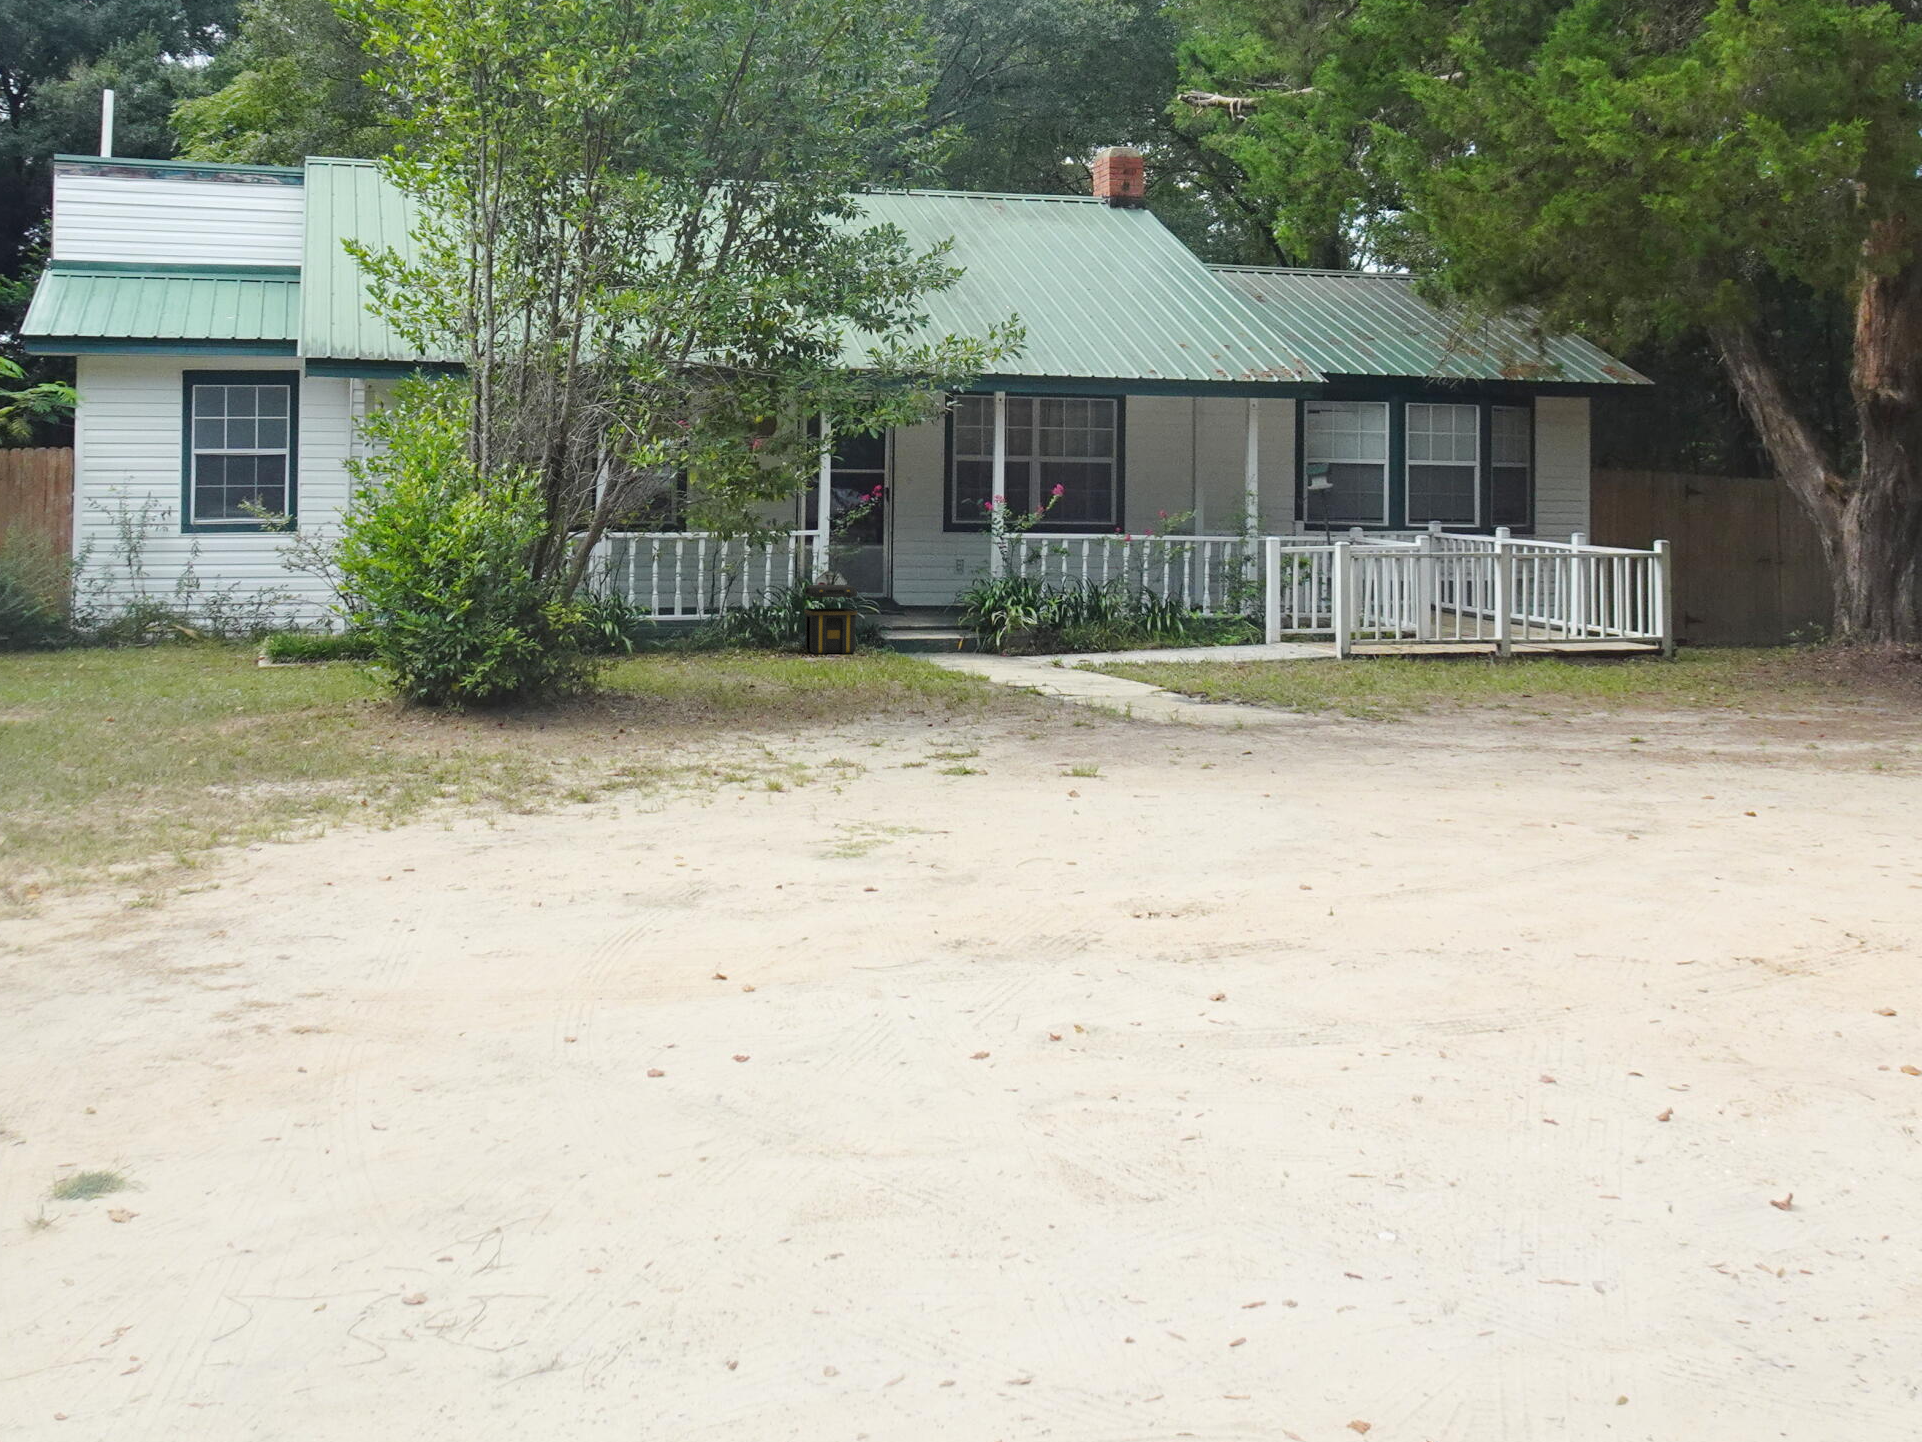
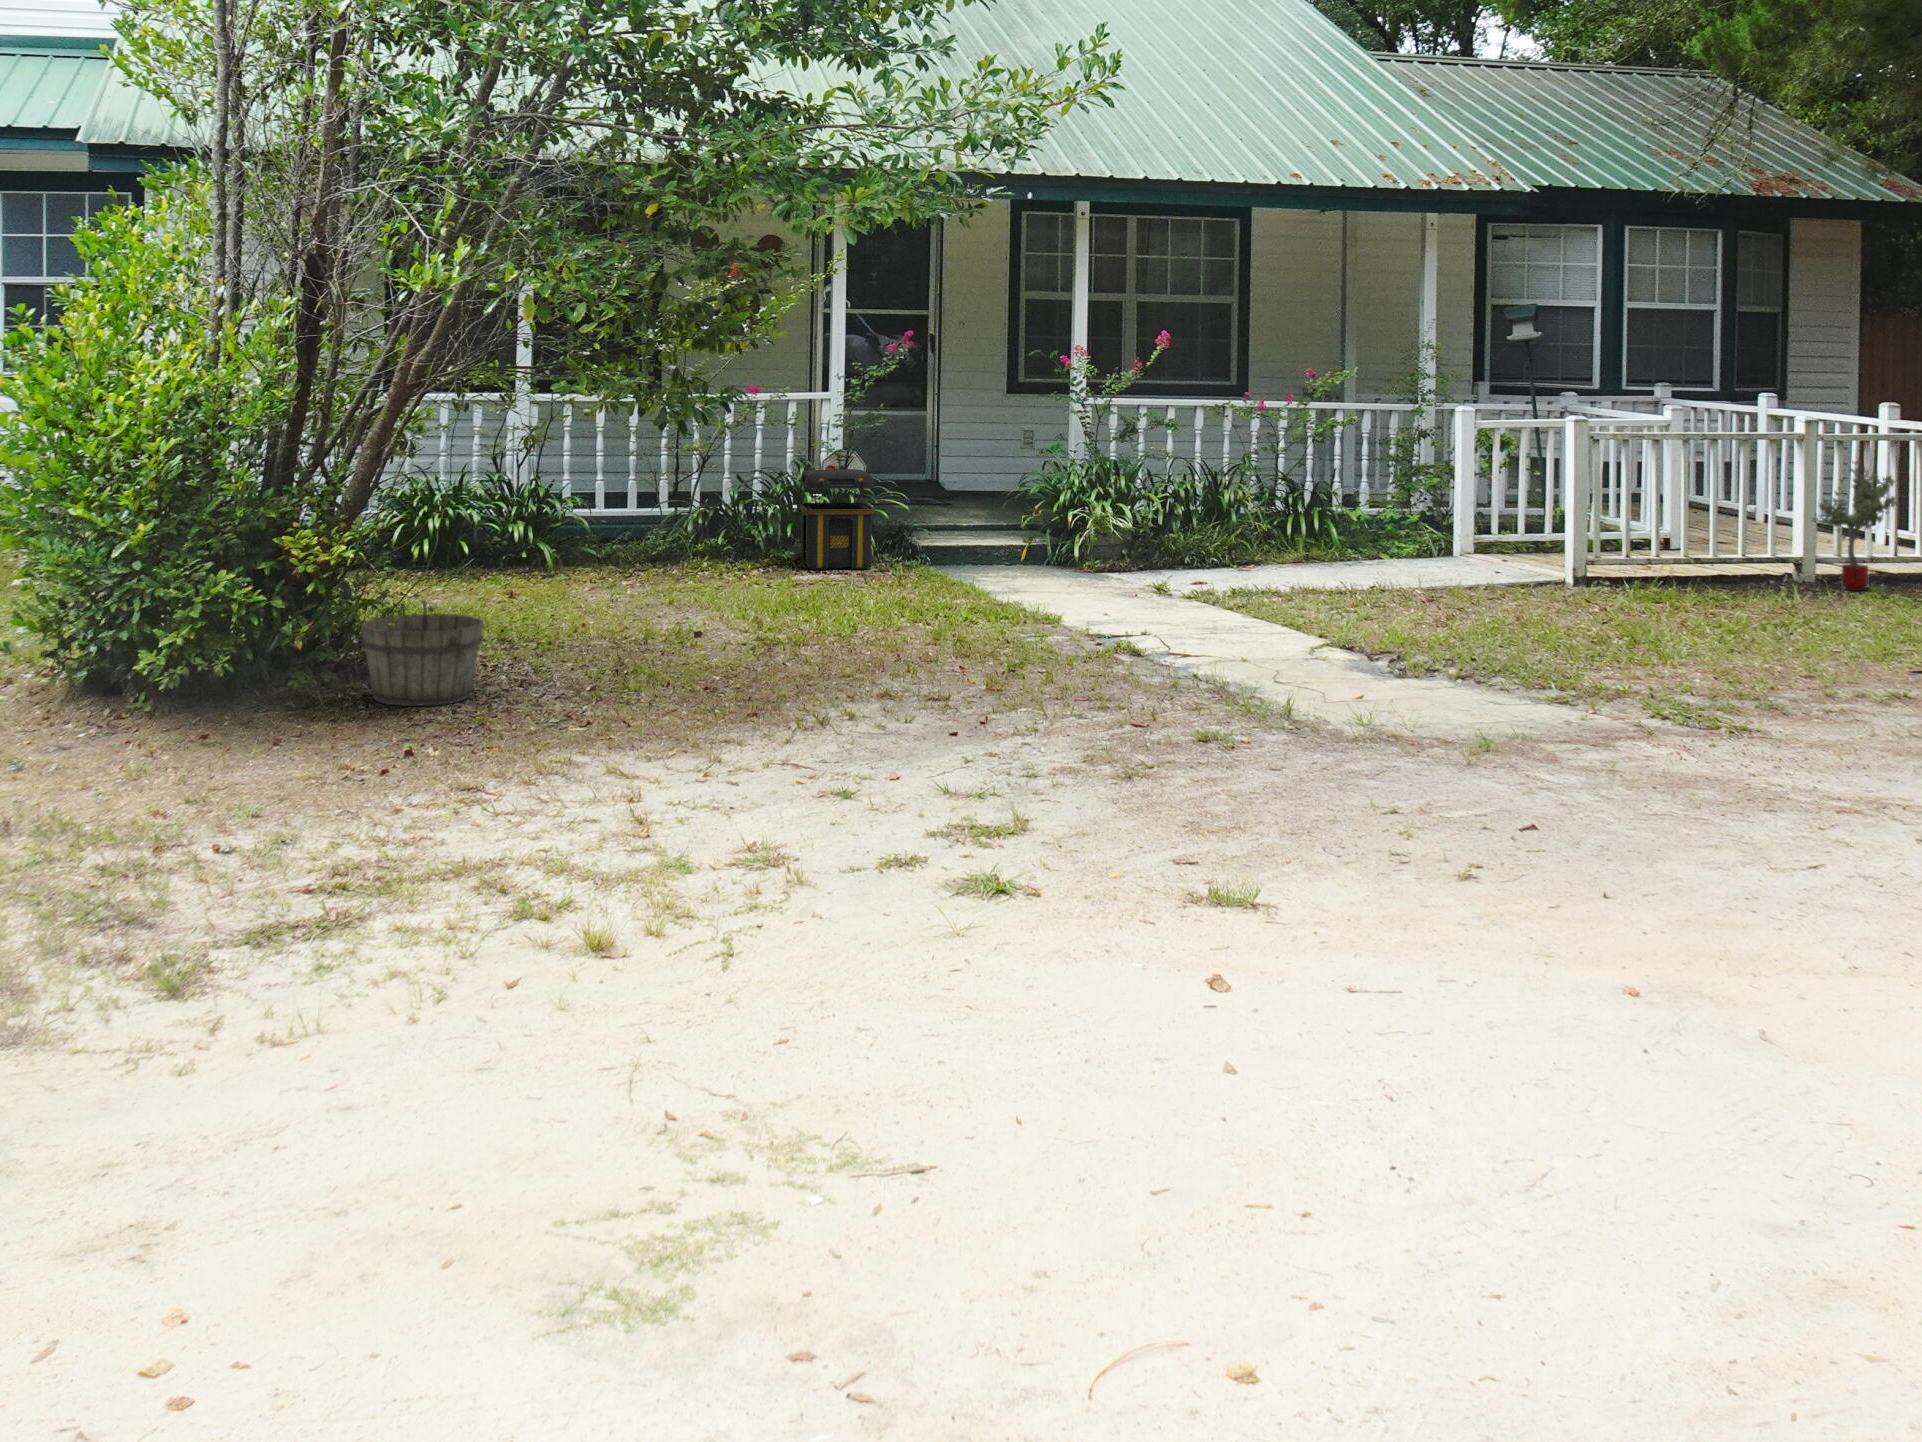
potted tree: none [1501,571,1560,661] -> present [1813,461,1896,591]
wooden bucket: none [588,644,658,707] -> present [361,594,484,706]

